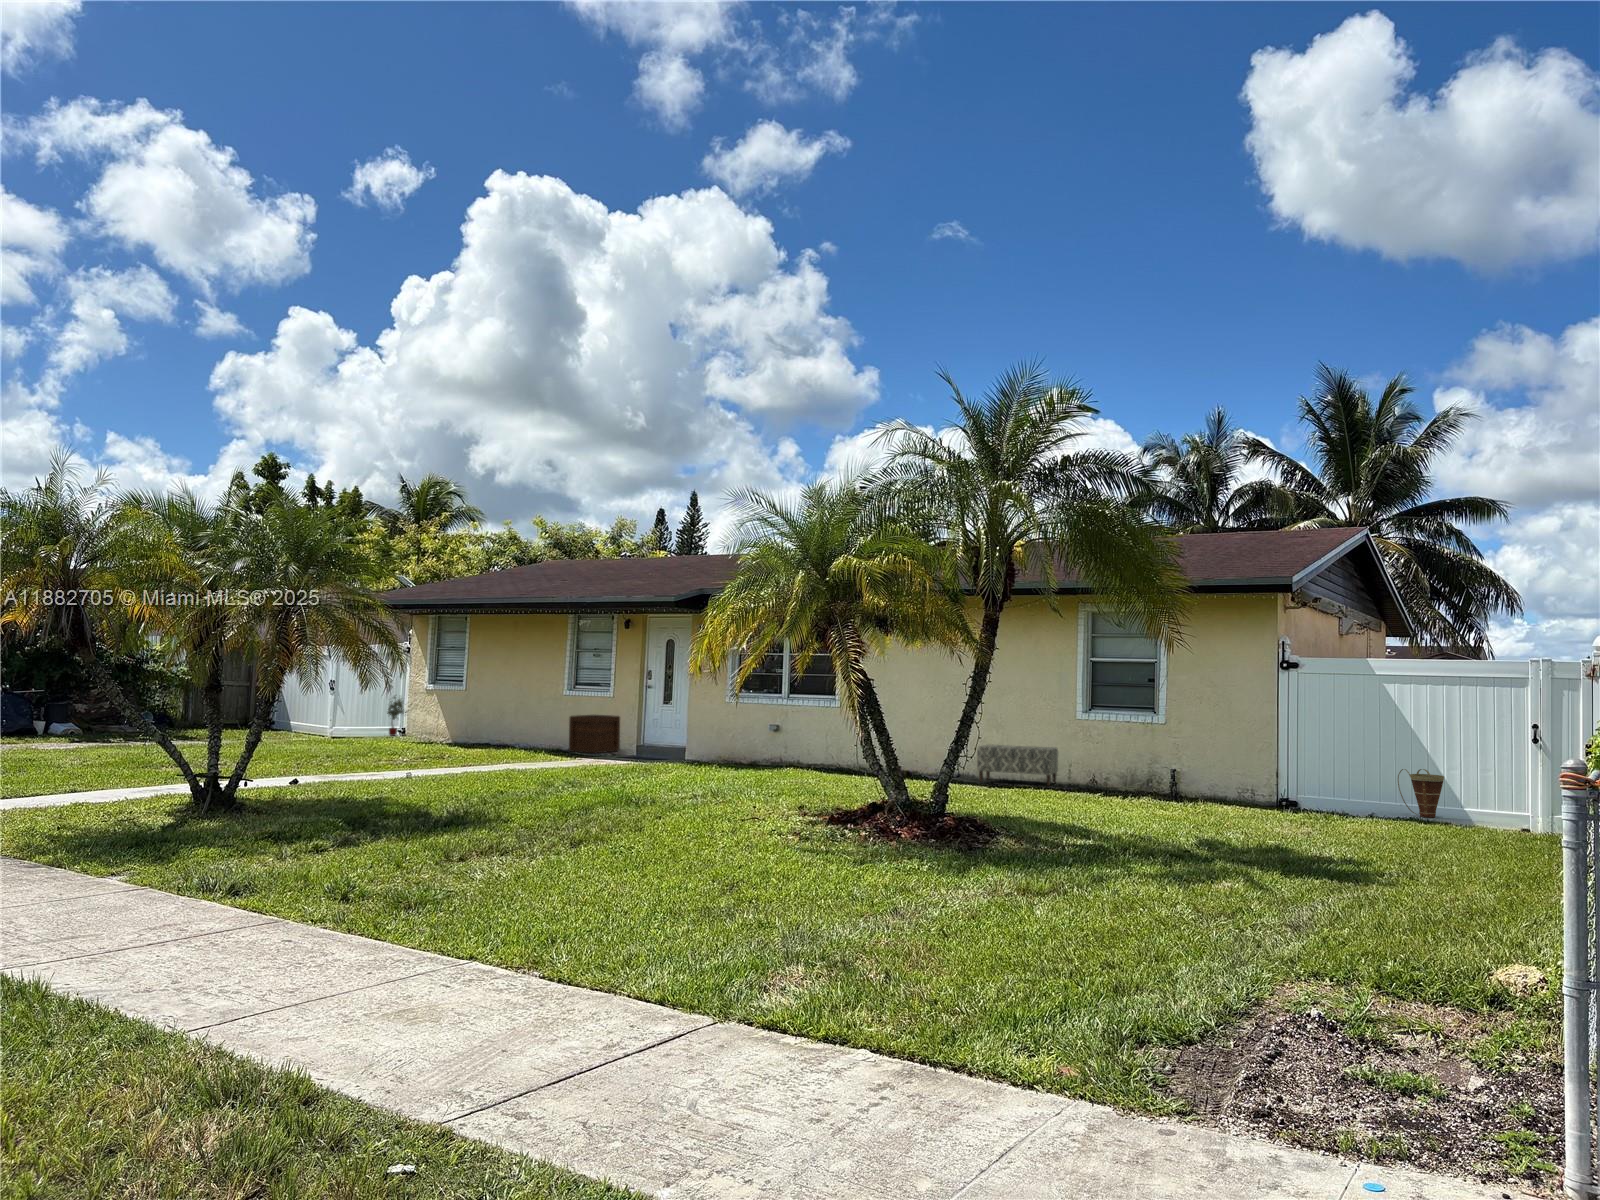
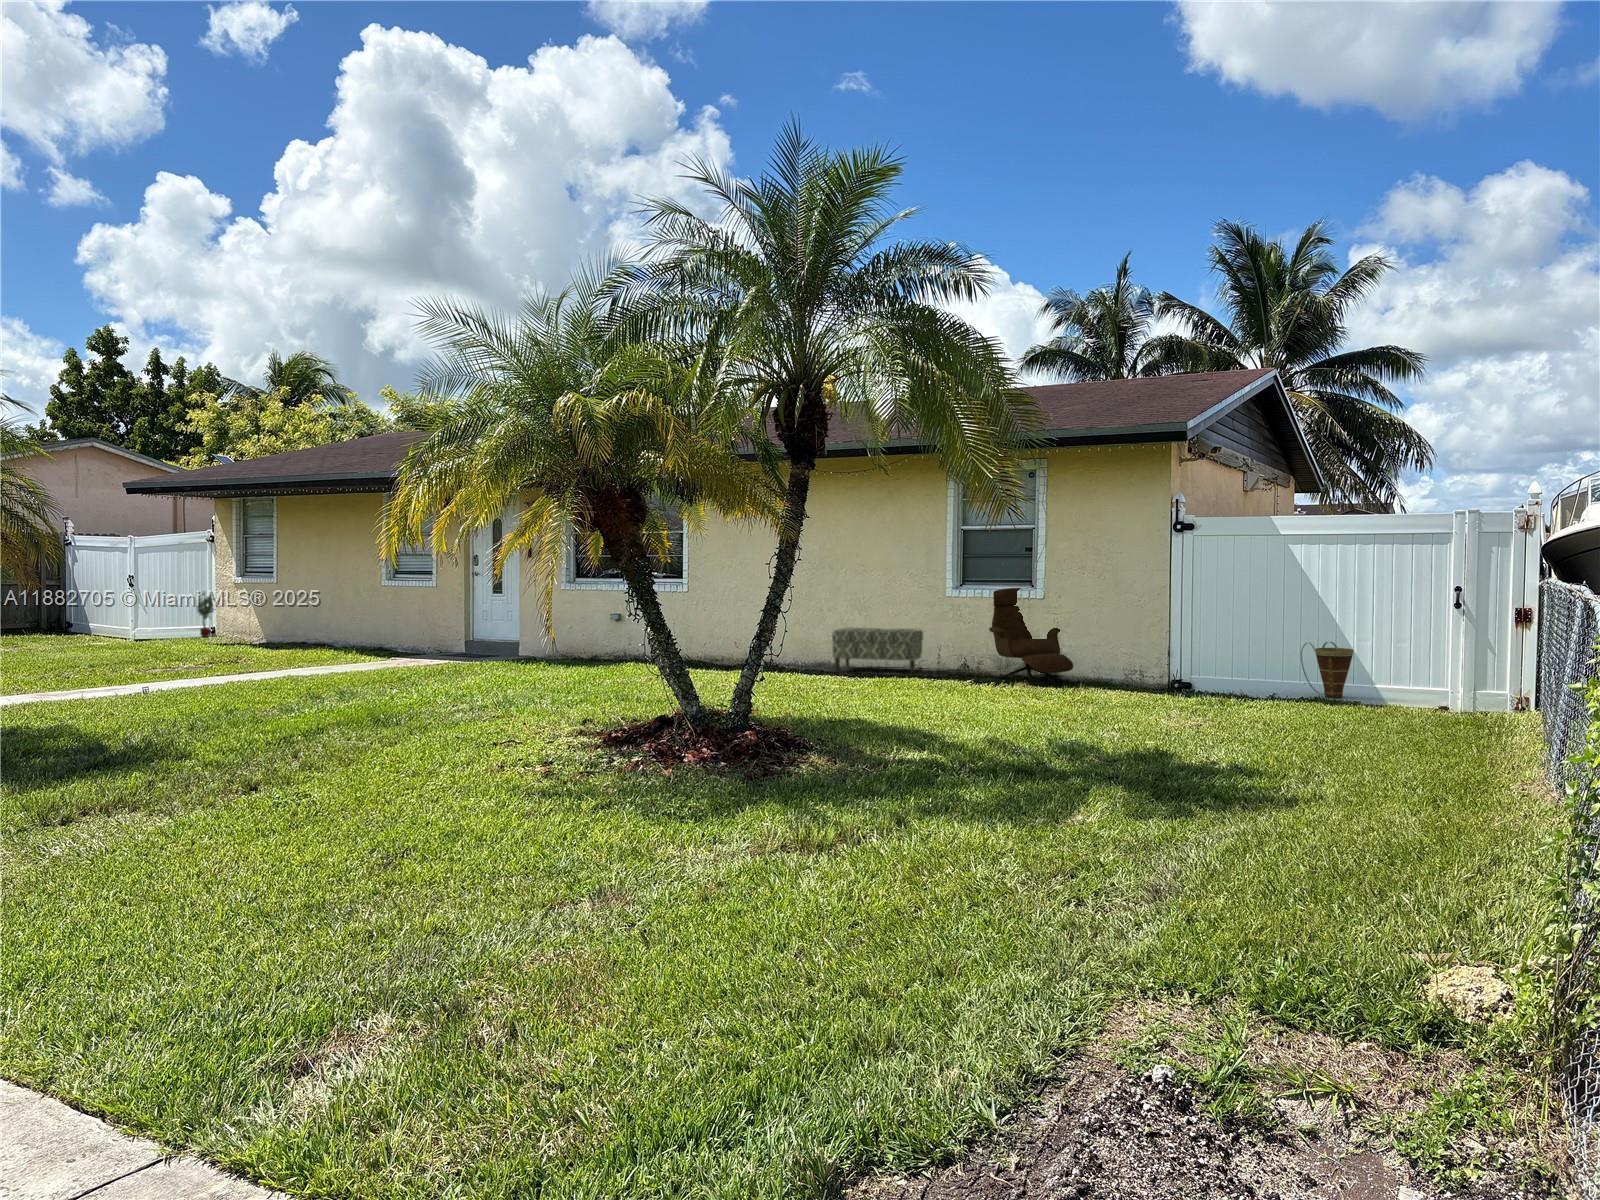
lounge chair: none [1118,714,1195,800] -> present [989,588,1073,686]
wooden crate: present [569,715,620,753] -> none [388,607,449,651]

